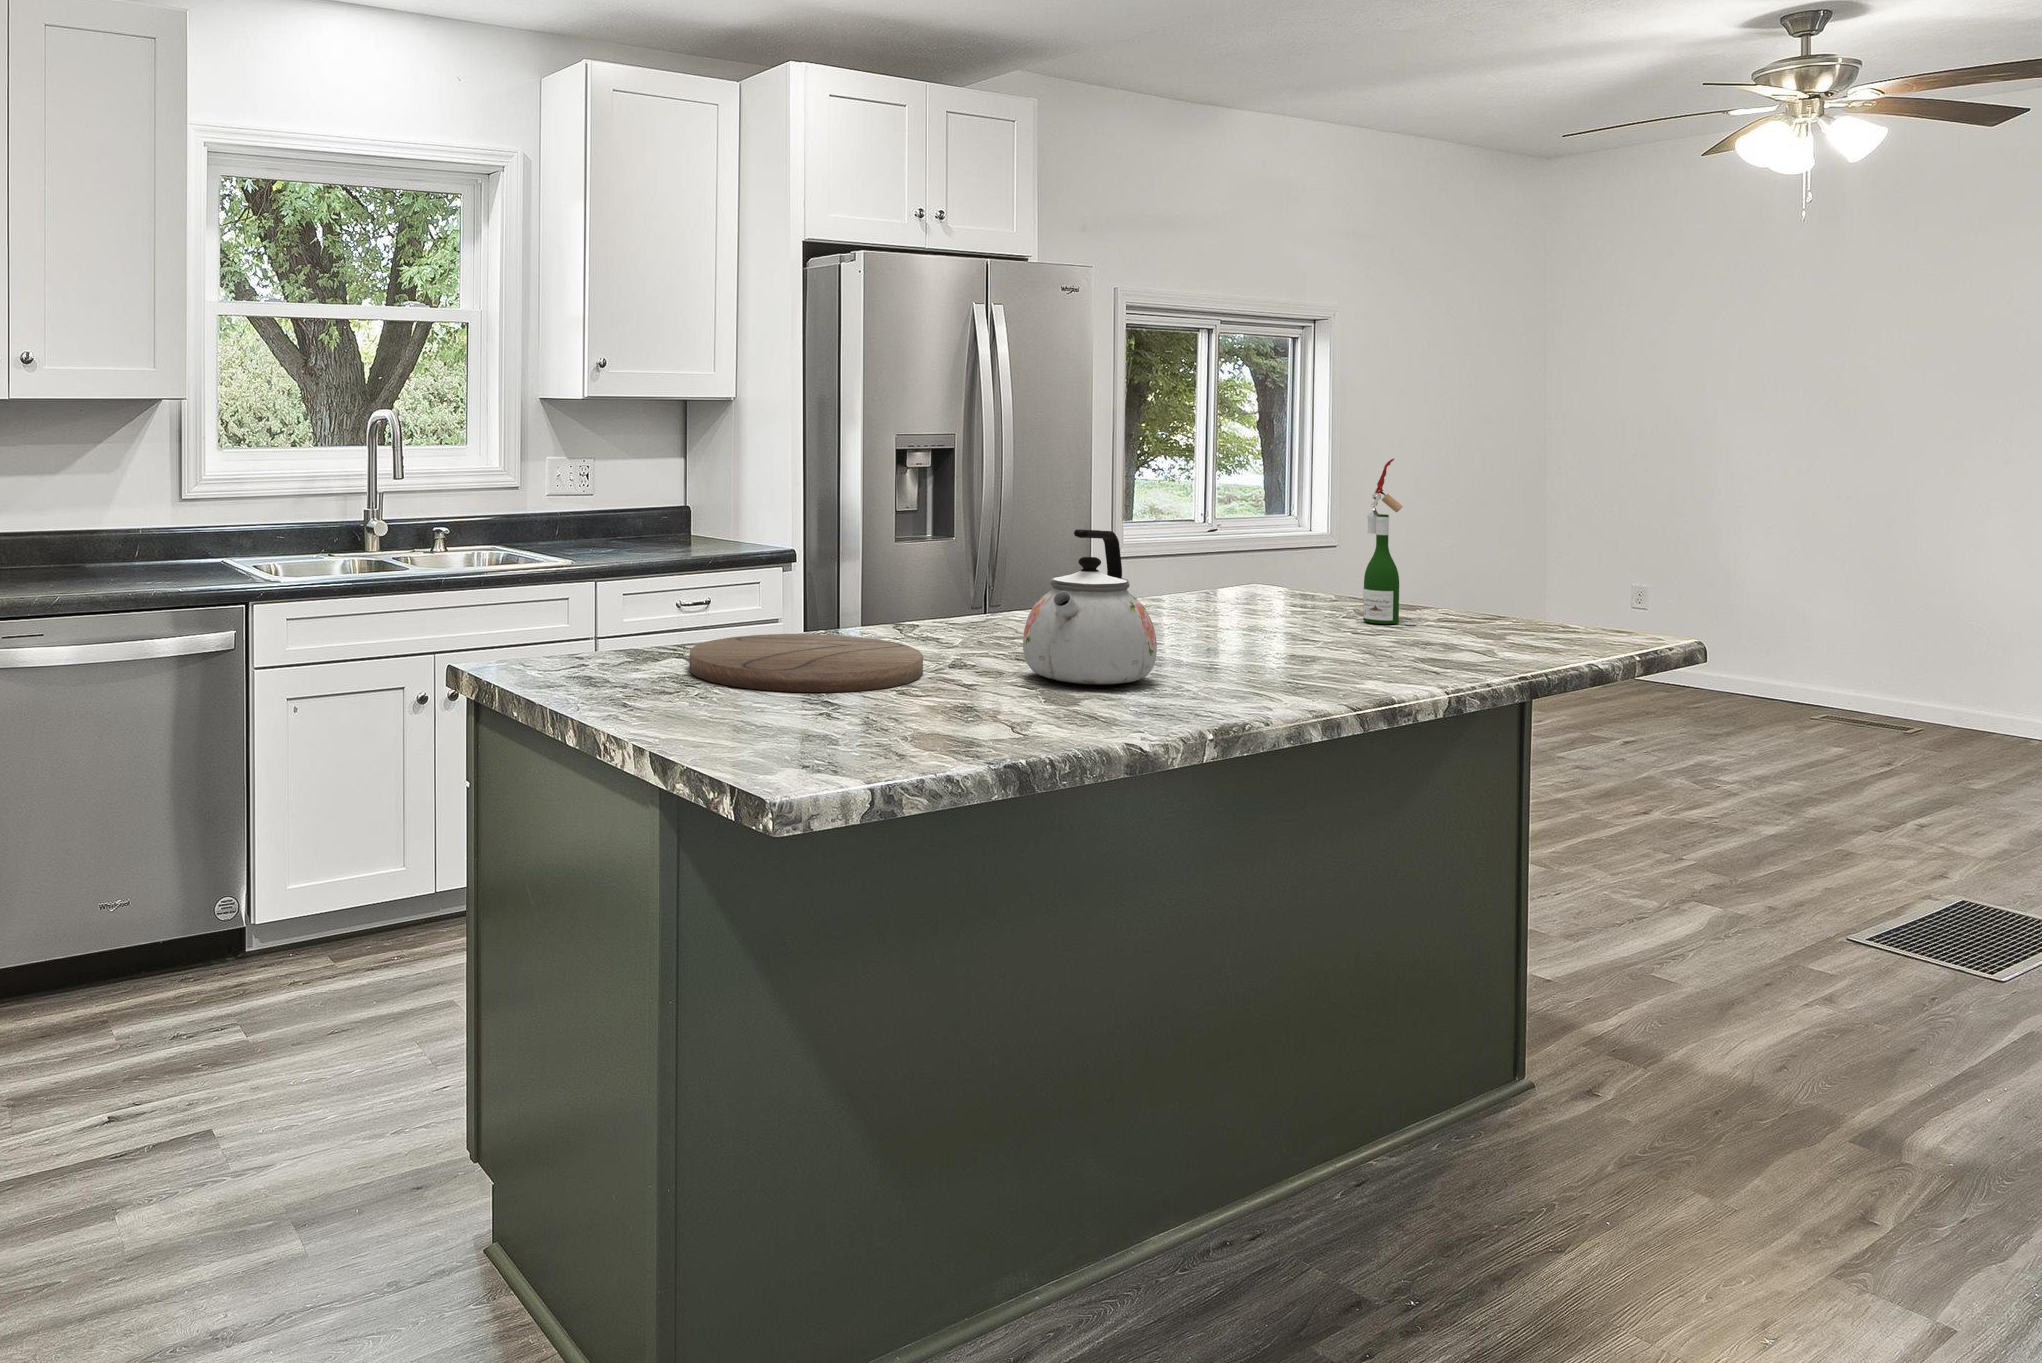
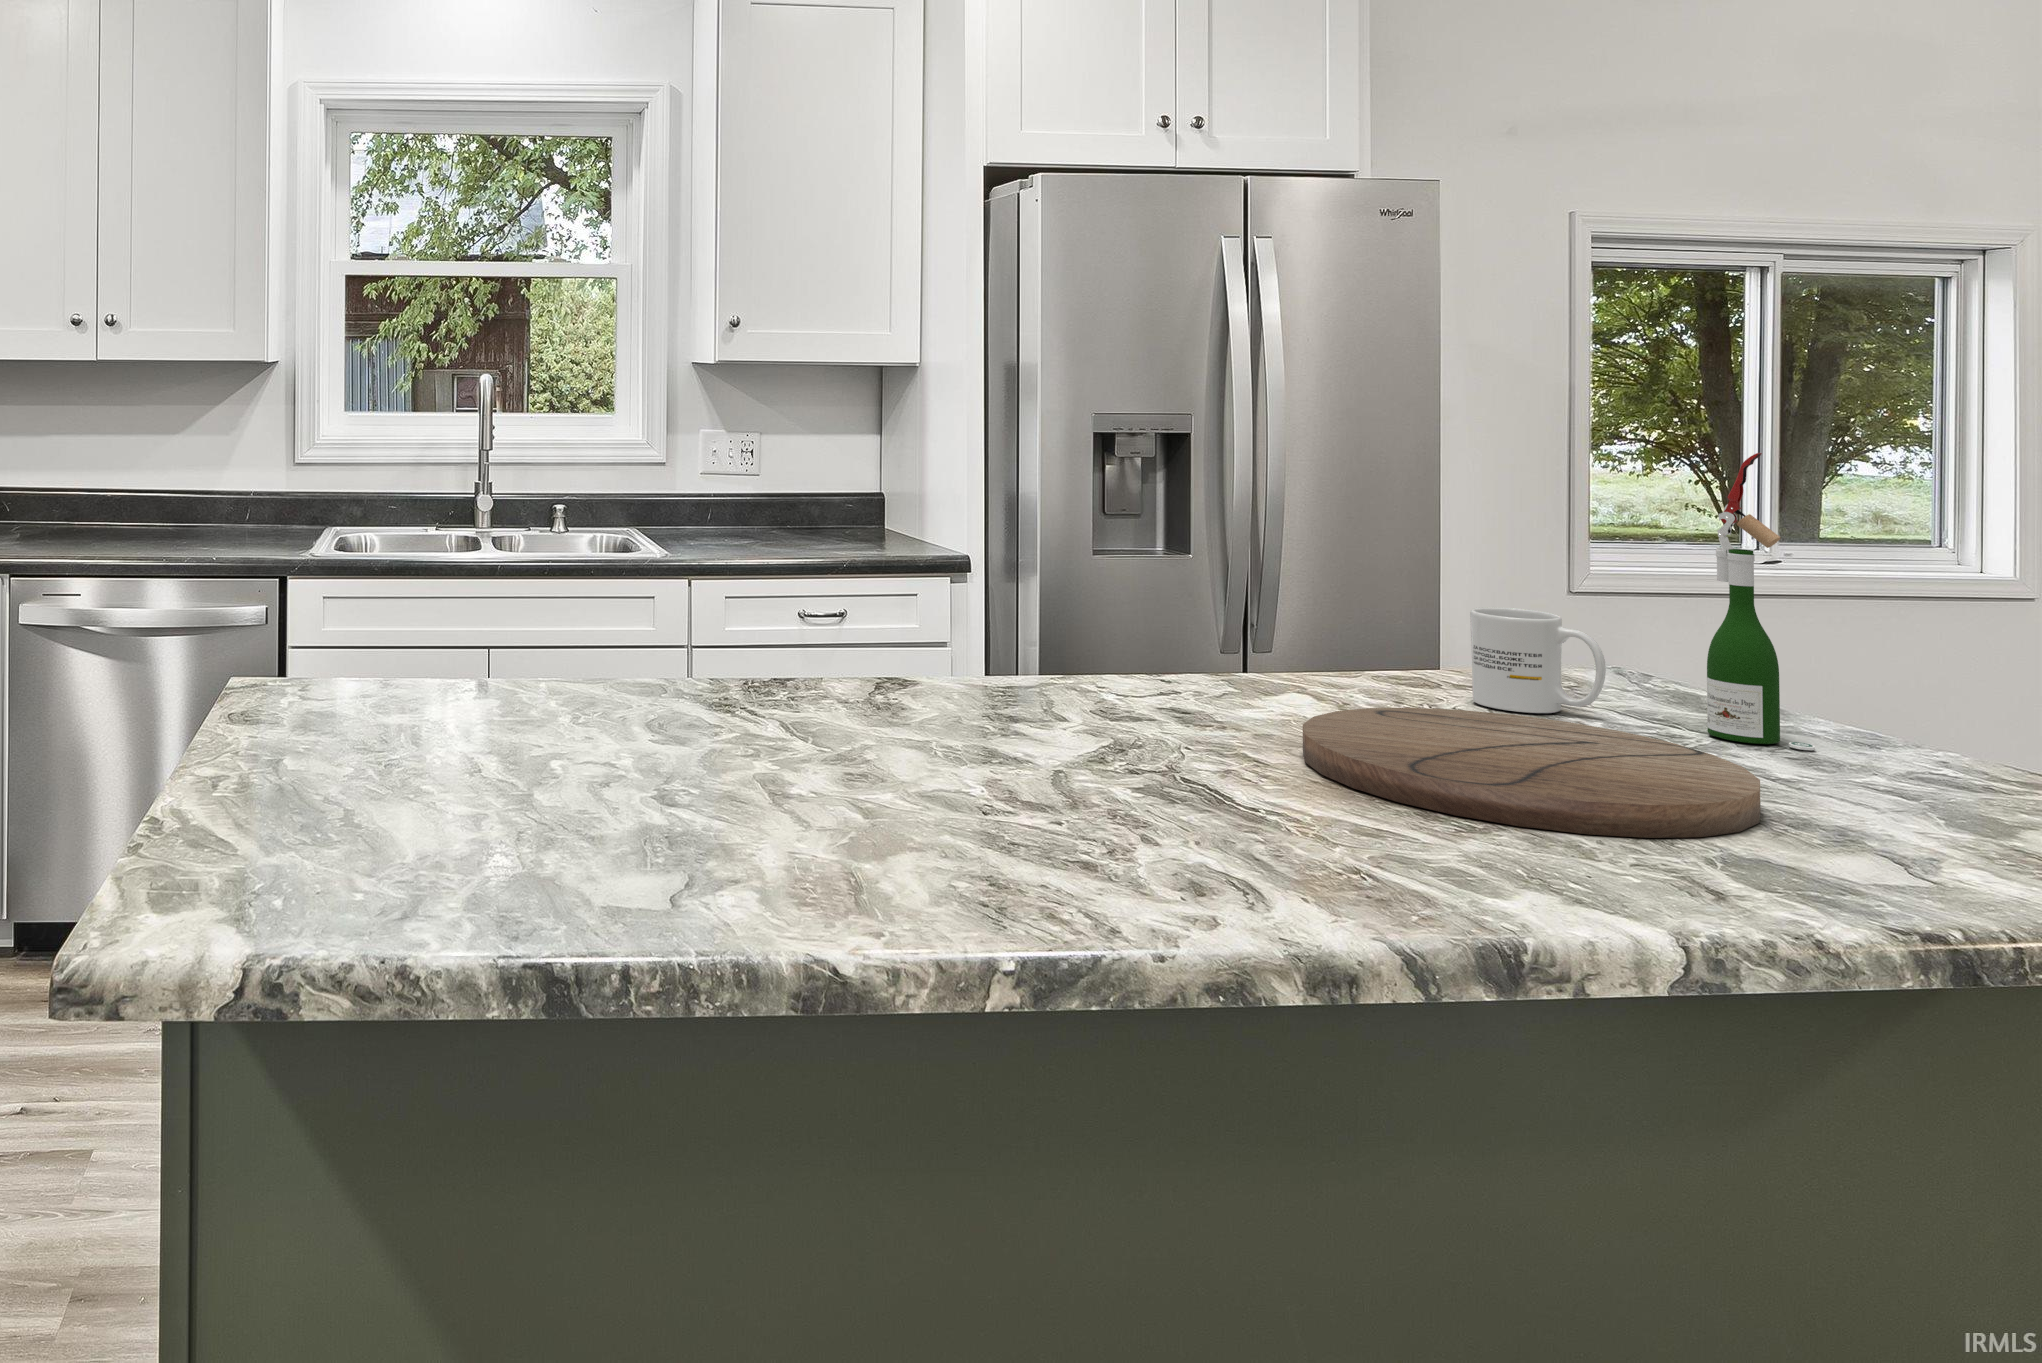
kettle: present [1023,530,1157,685] -> none [893,549,1115,812]
mug: none [1237,557,1311,619] -> present [1470,607,1606,713]
cutting board: present [690,634,923,692] -> present [1303,708,1760,838]

